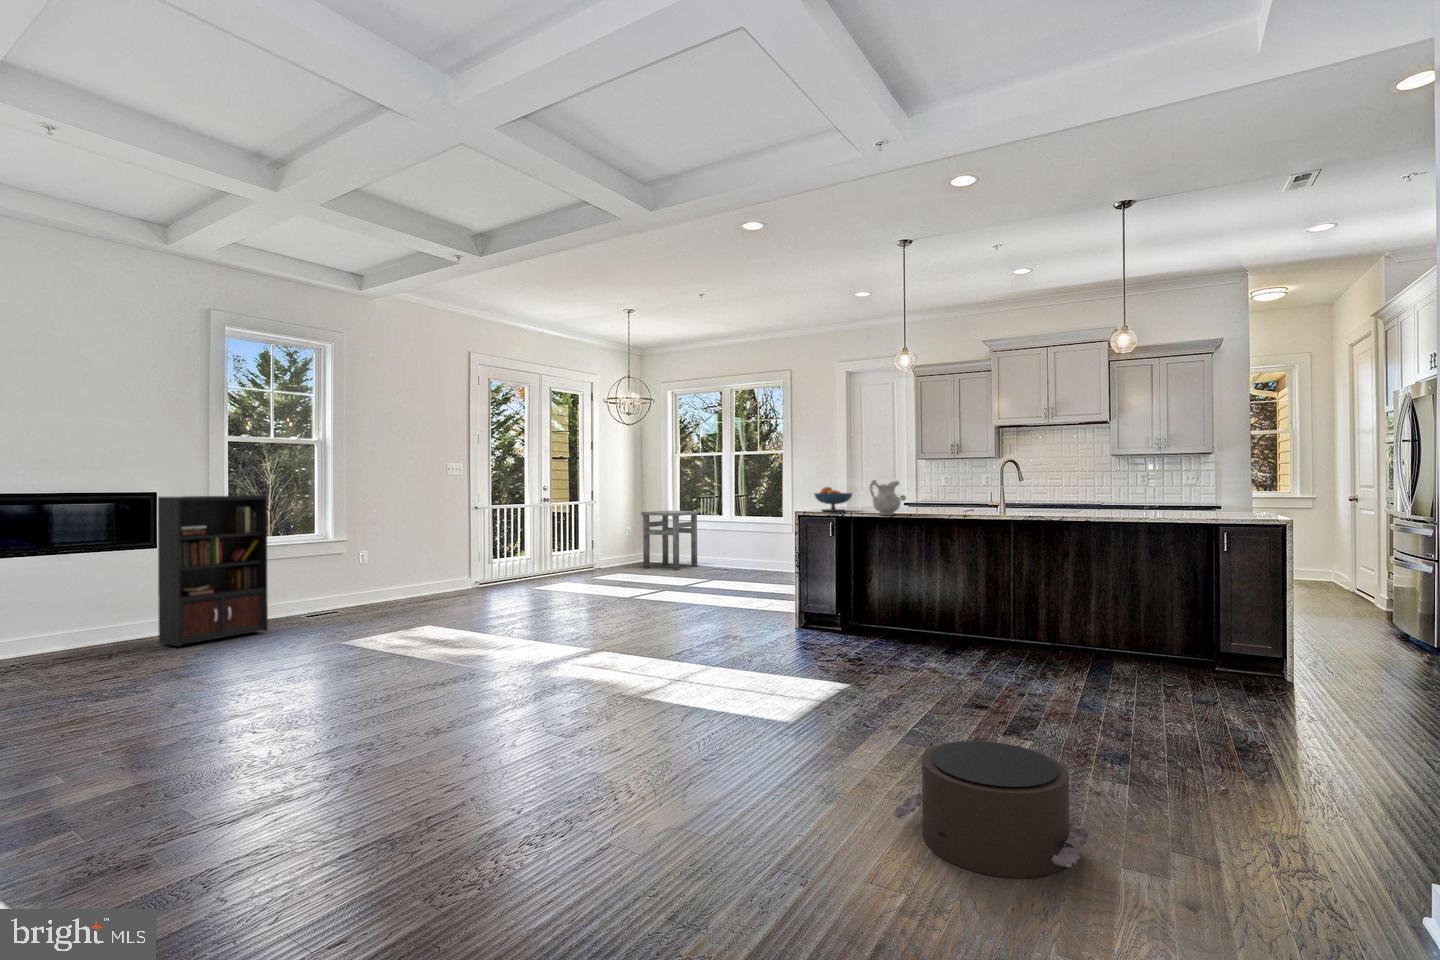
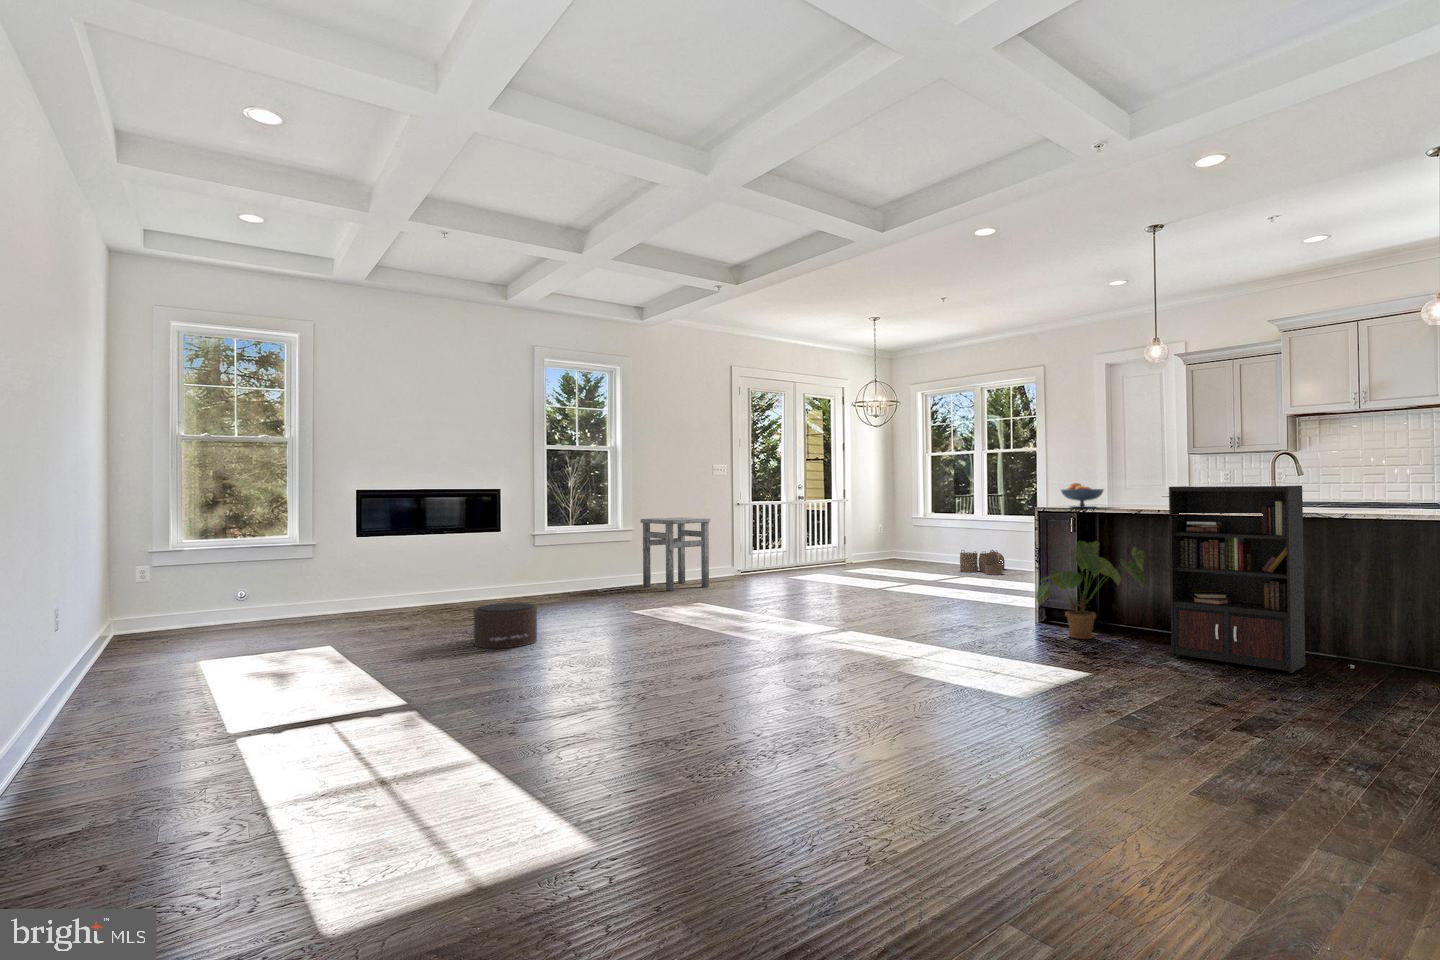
ceramic pitcher: present [870,480,901,515] -> none [1114,474,1150,510]
bookcase: present [158,495,268,646] -> present [1169,486,1354,673]
side table: present [641,511,699,570] -> present [641,517,710,591]
house plant: none [800,545,900,644] -> present [1037,541,1145,639]
woven basket: none [708,550,749,575] -> present [960,550,1005,575]
pouf: present [893,741,1089,878] -> present [473,603,537,648]

